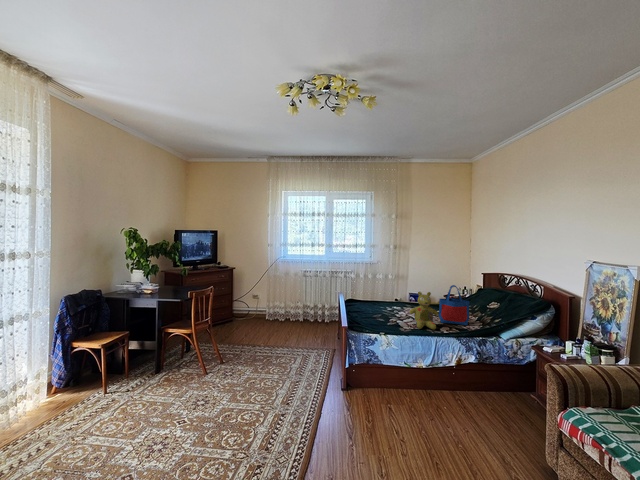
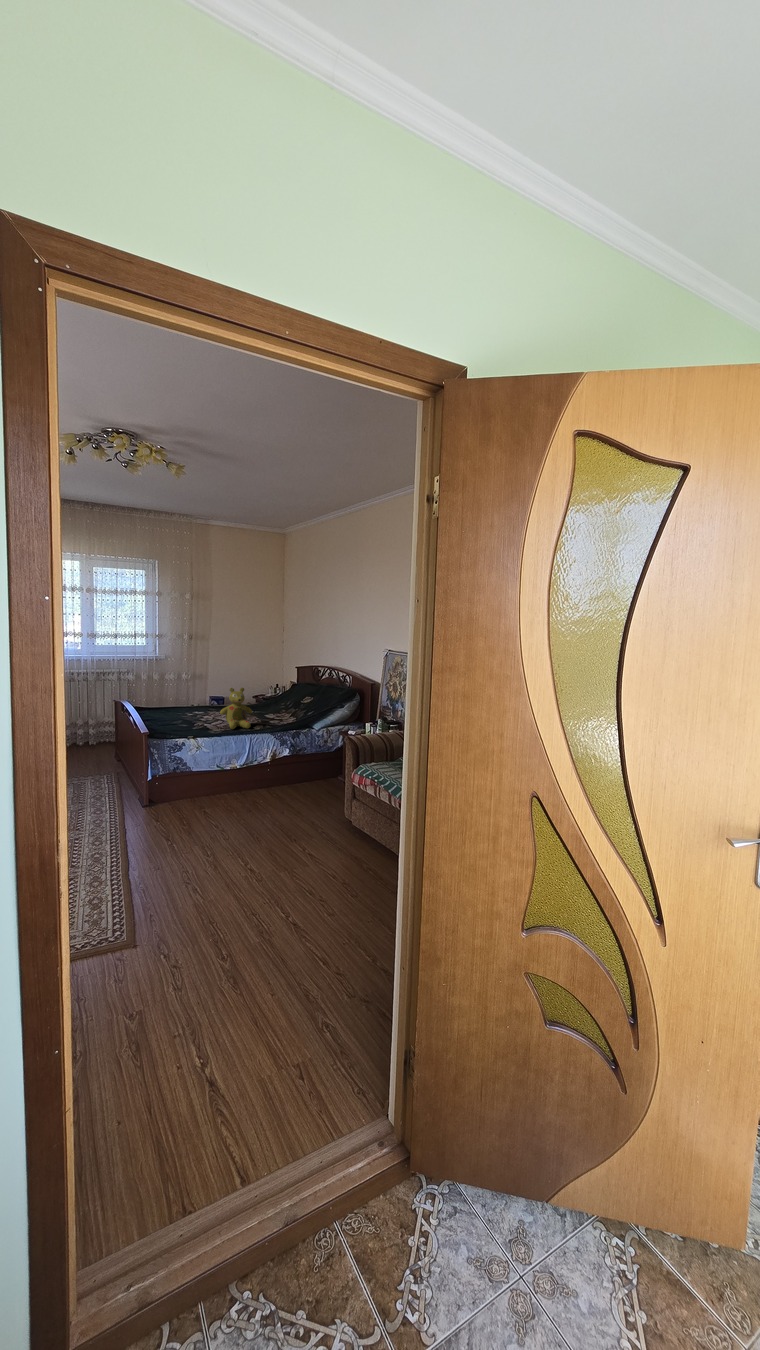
tote bag: present [439,285,469,325] -> none [252,679,284,722]

